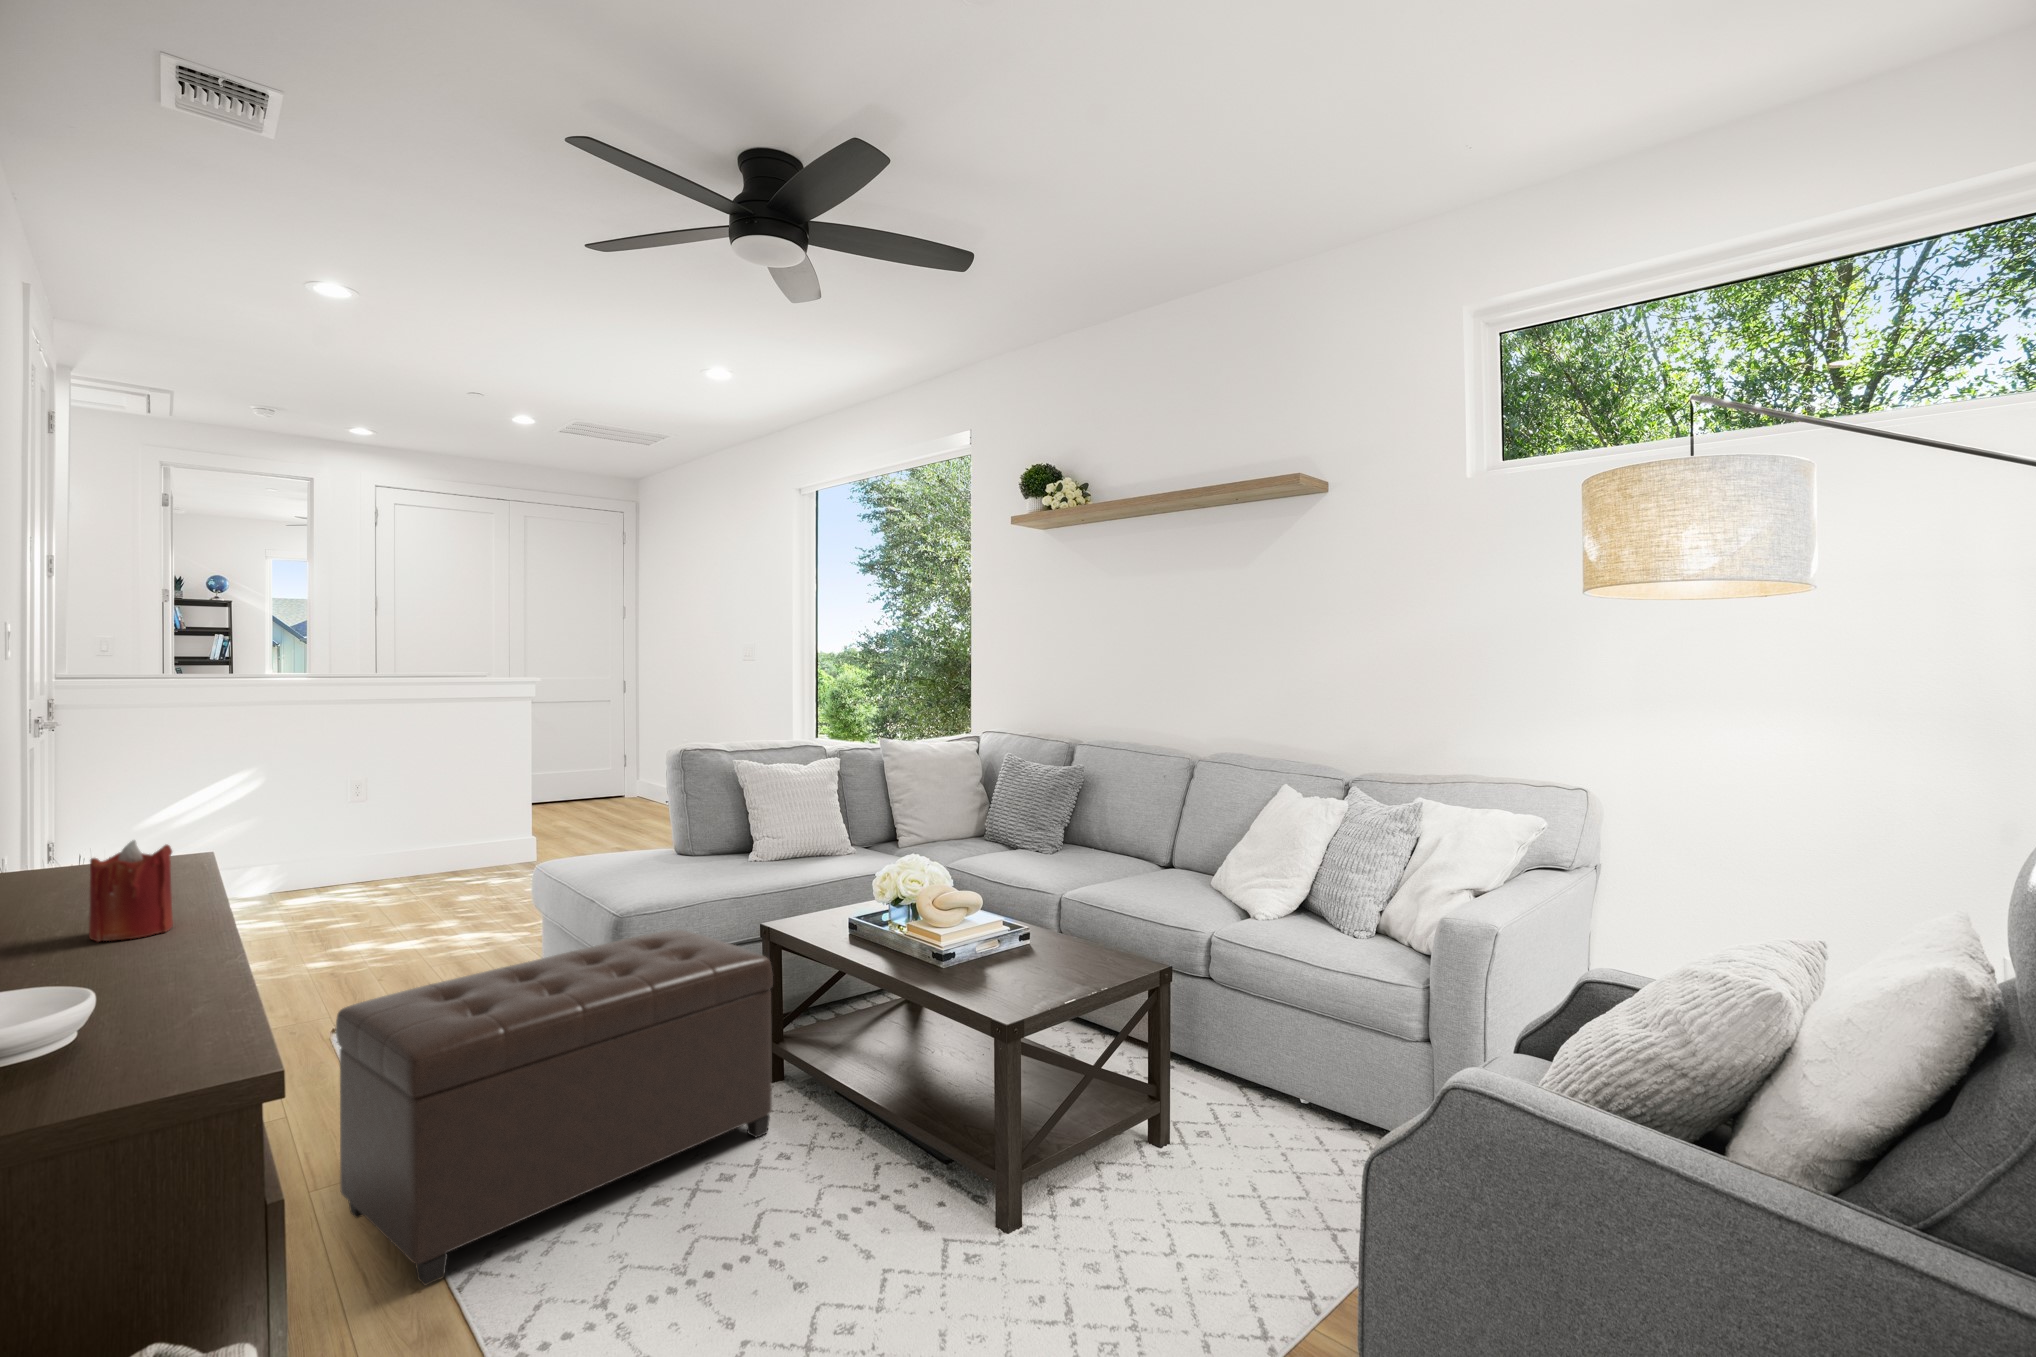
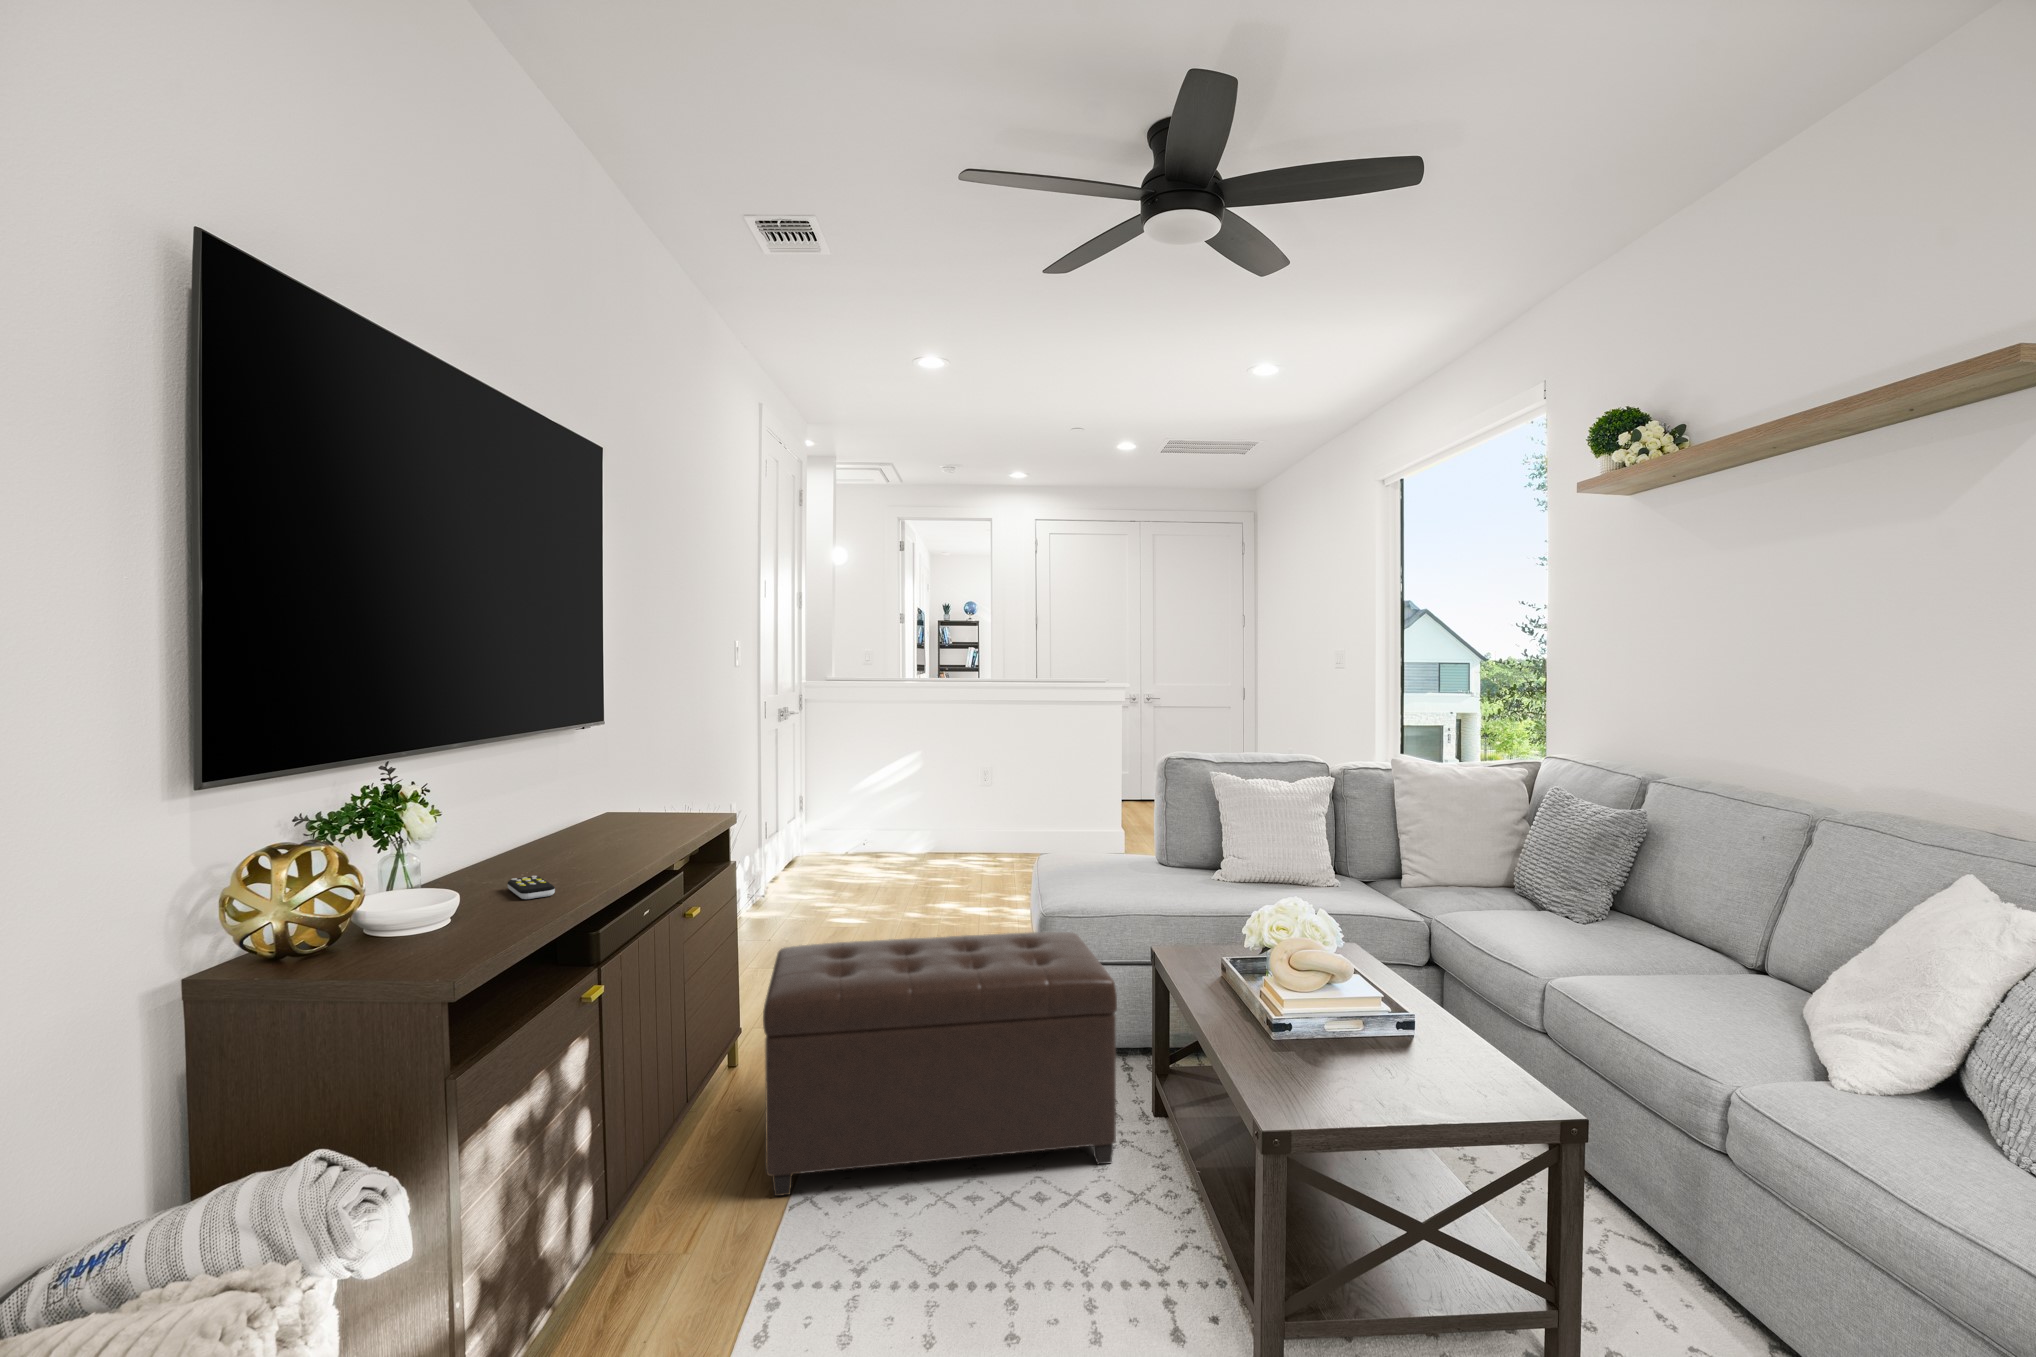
candle: present [89,840,173,941] -> none [558,800,610,871]
remote control: none [76,946,185,973] -> present [508,876,555,899]

